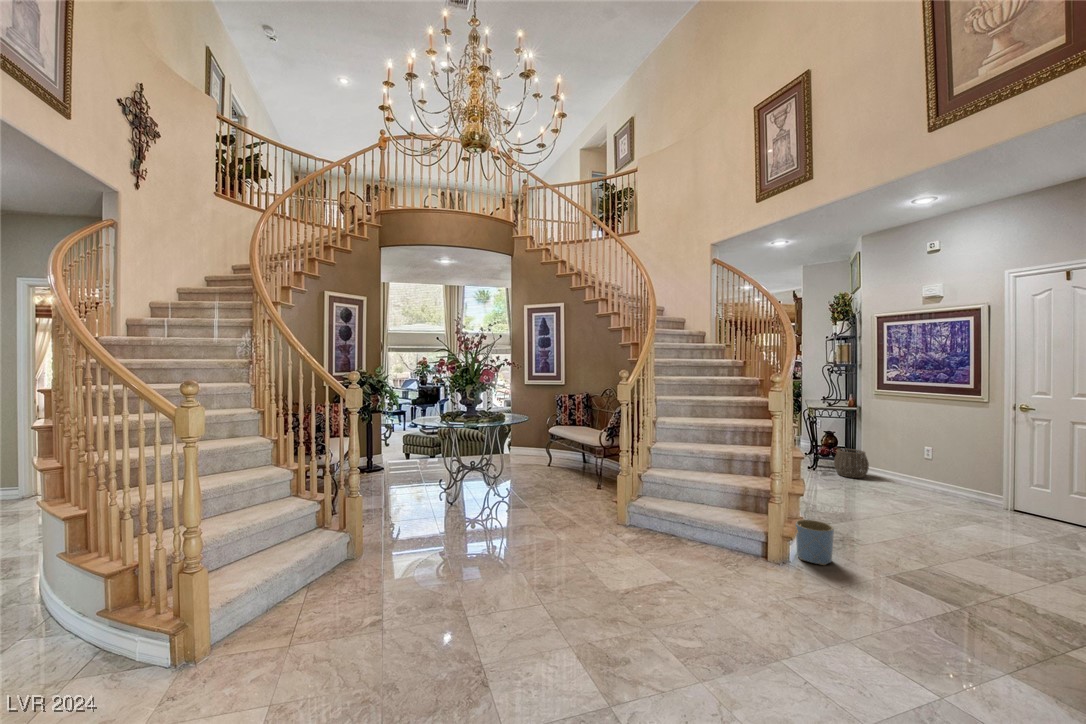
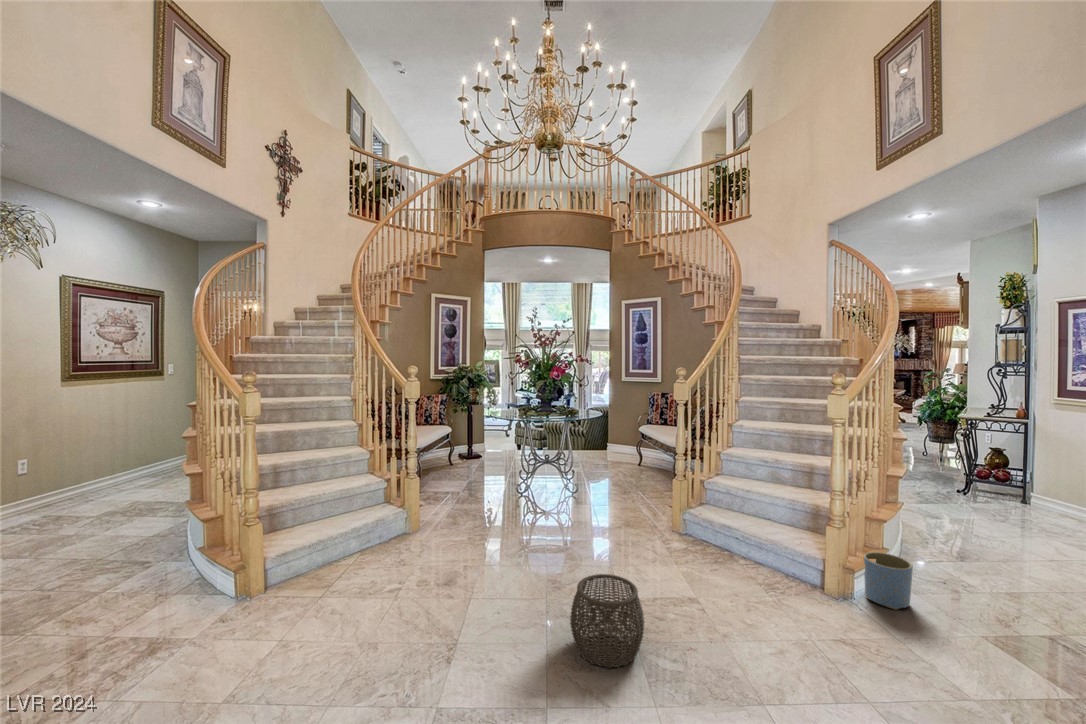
woven basket: present [834,449,869,478] -> present [570,574,644,668]

